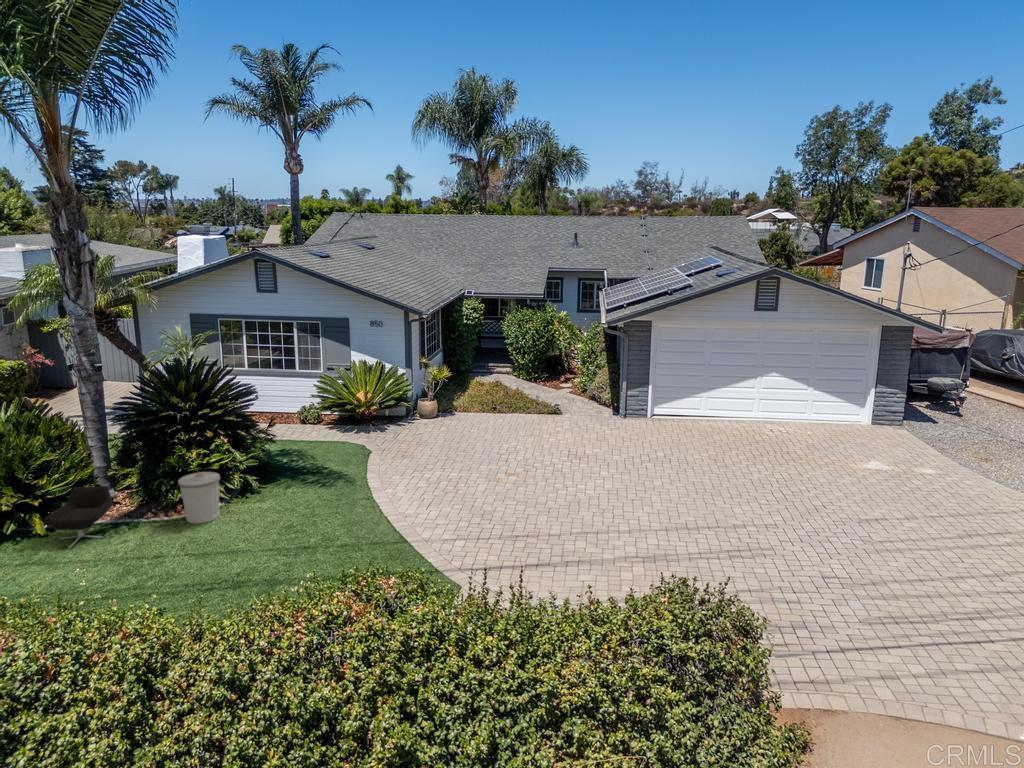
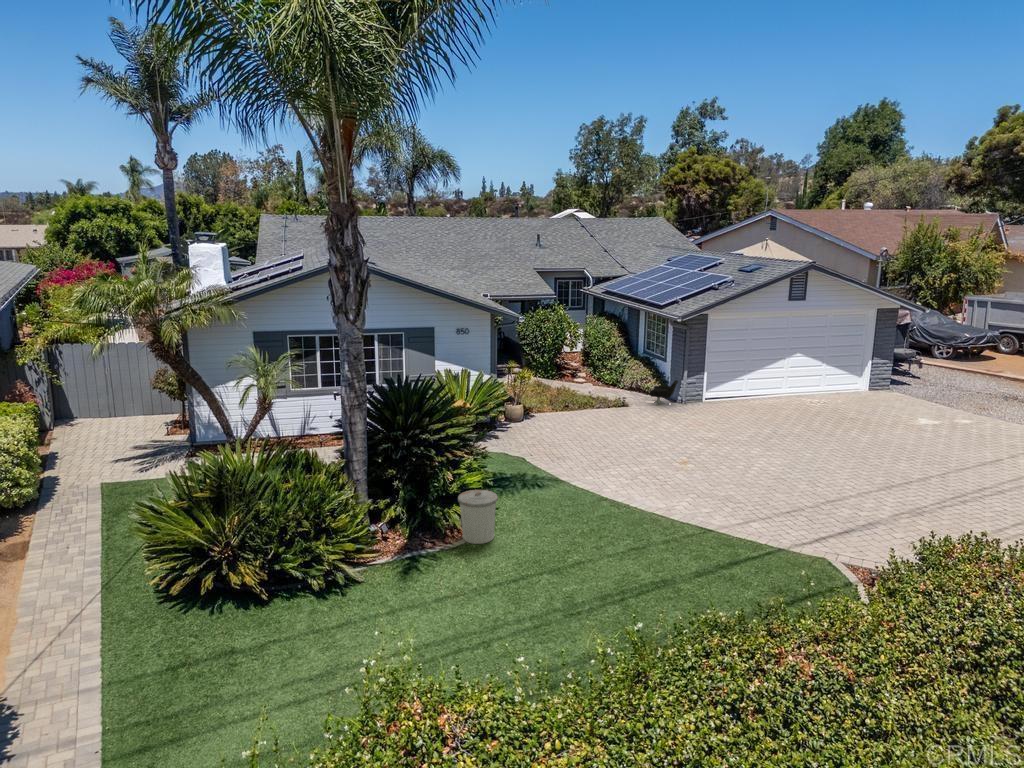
lounge chair: present [44,486,113,548] -> present [650,380,678,406]

